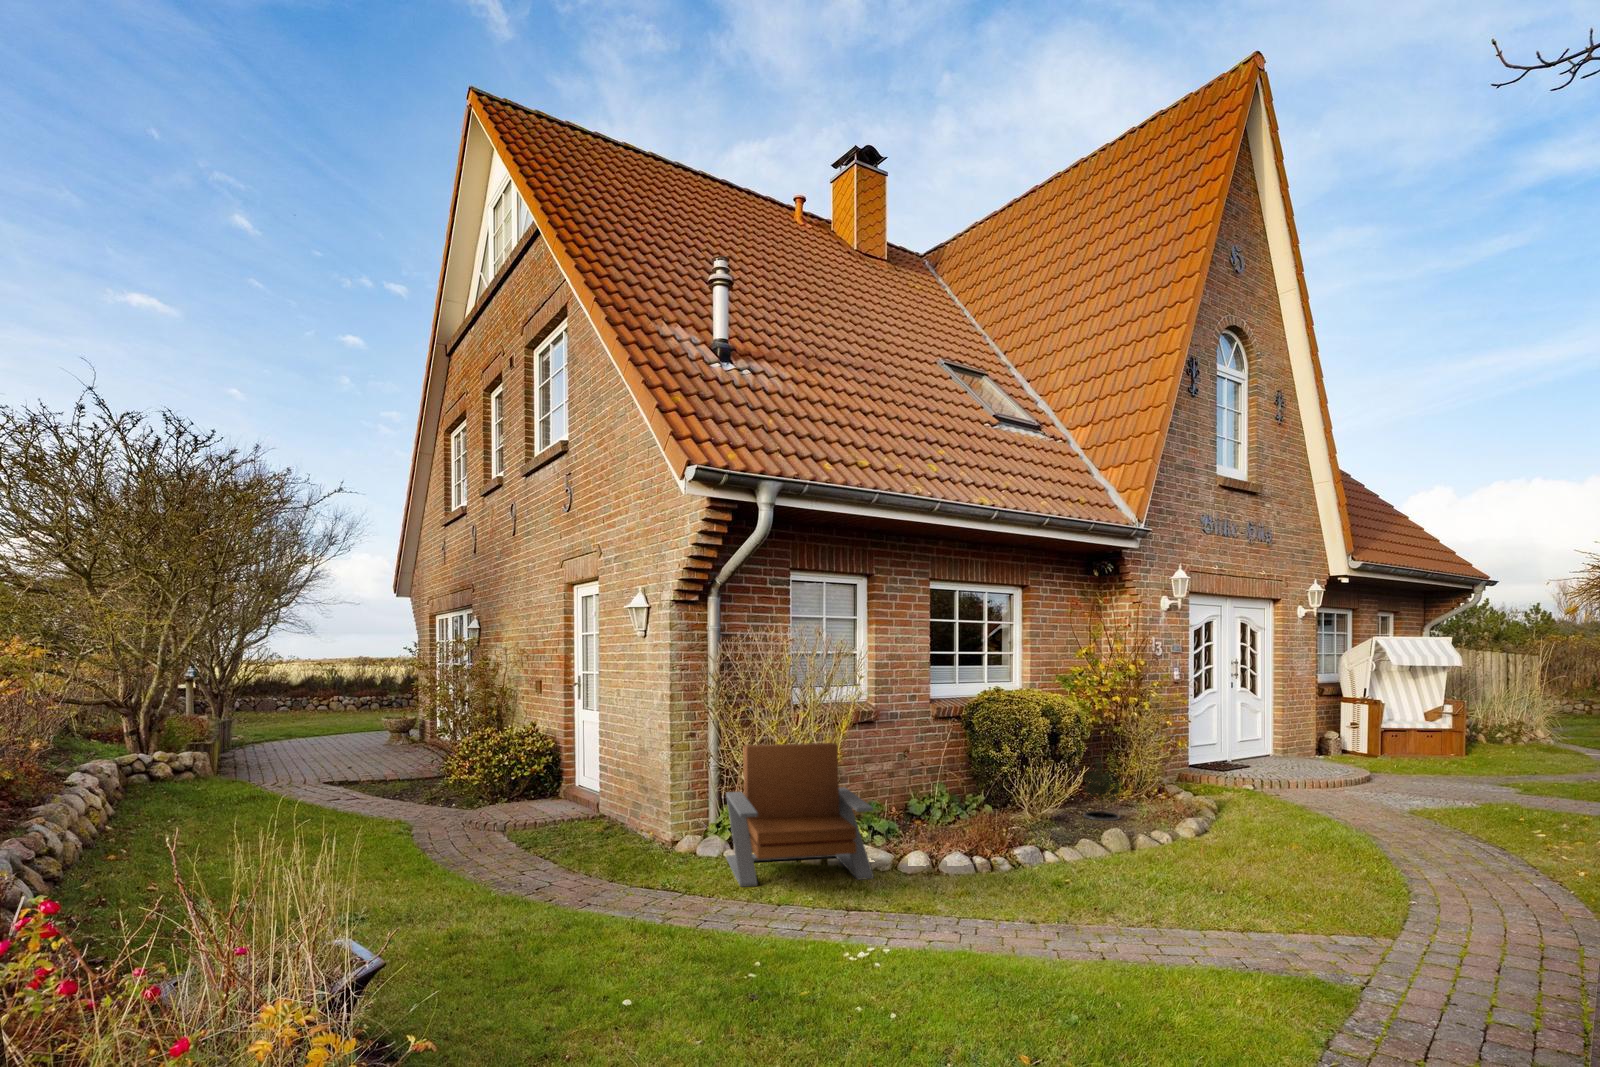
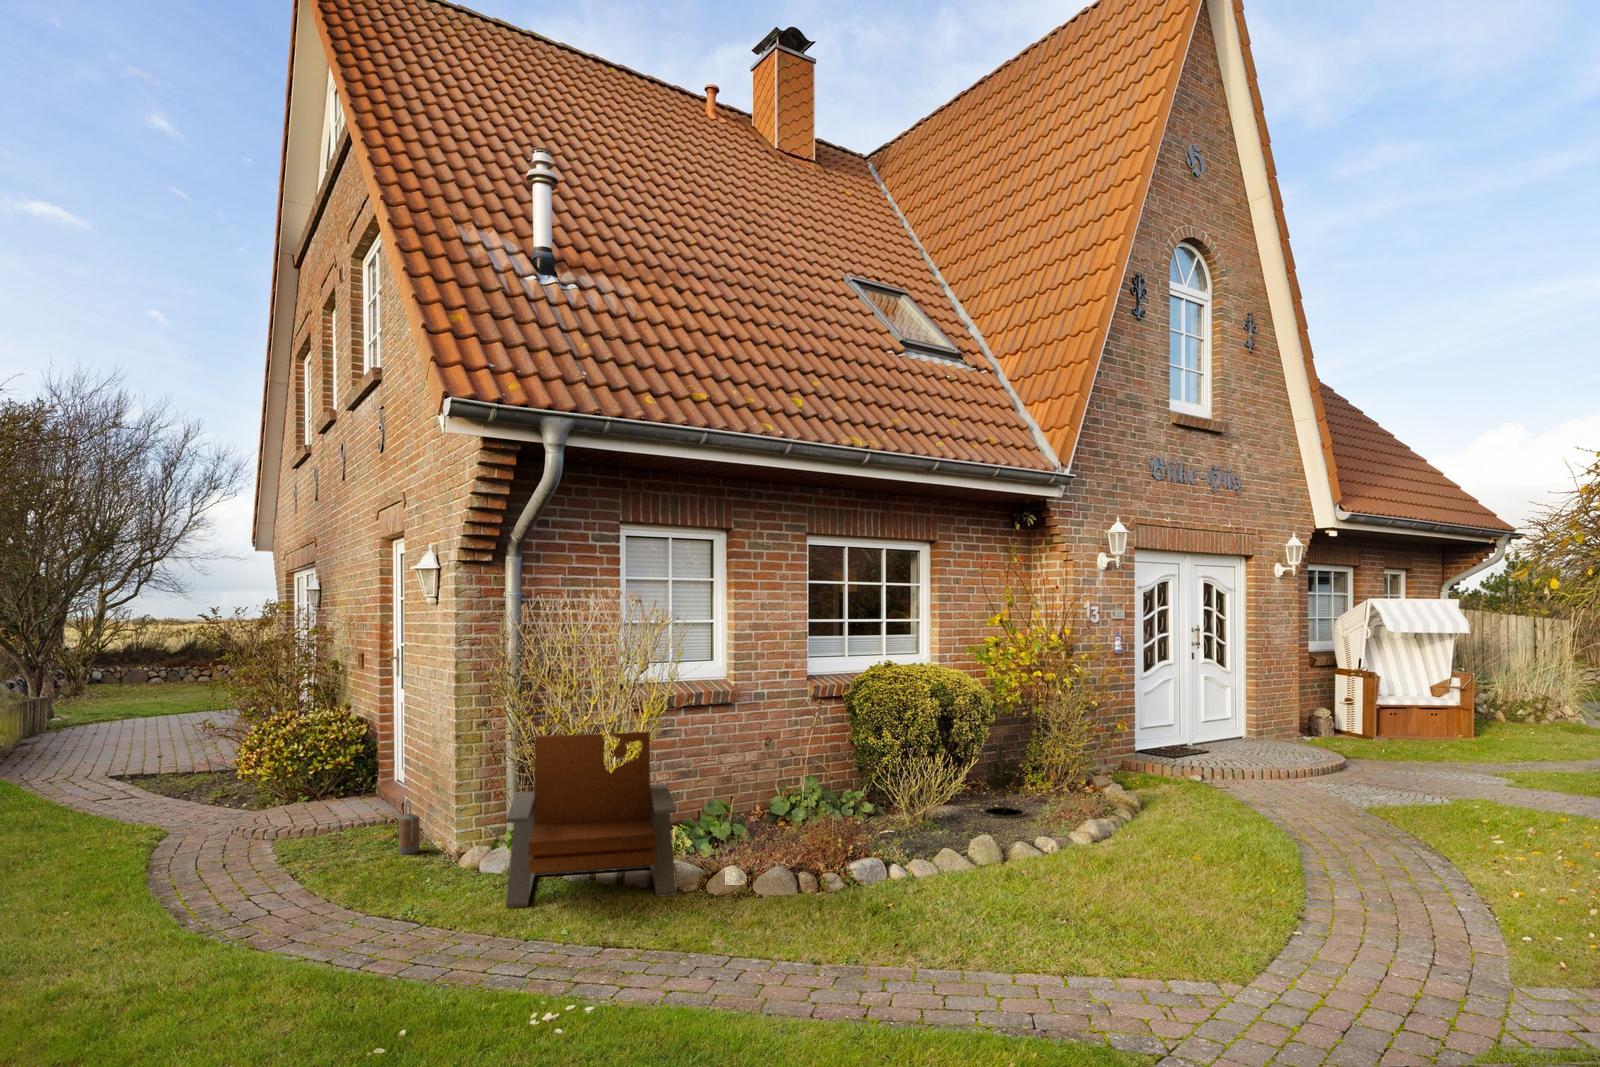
watering can: none [613,797,630,843] -> present [399,799,420,854]

